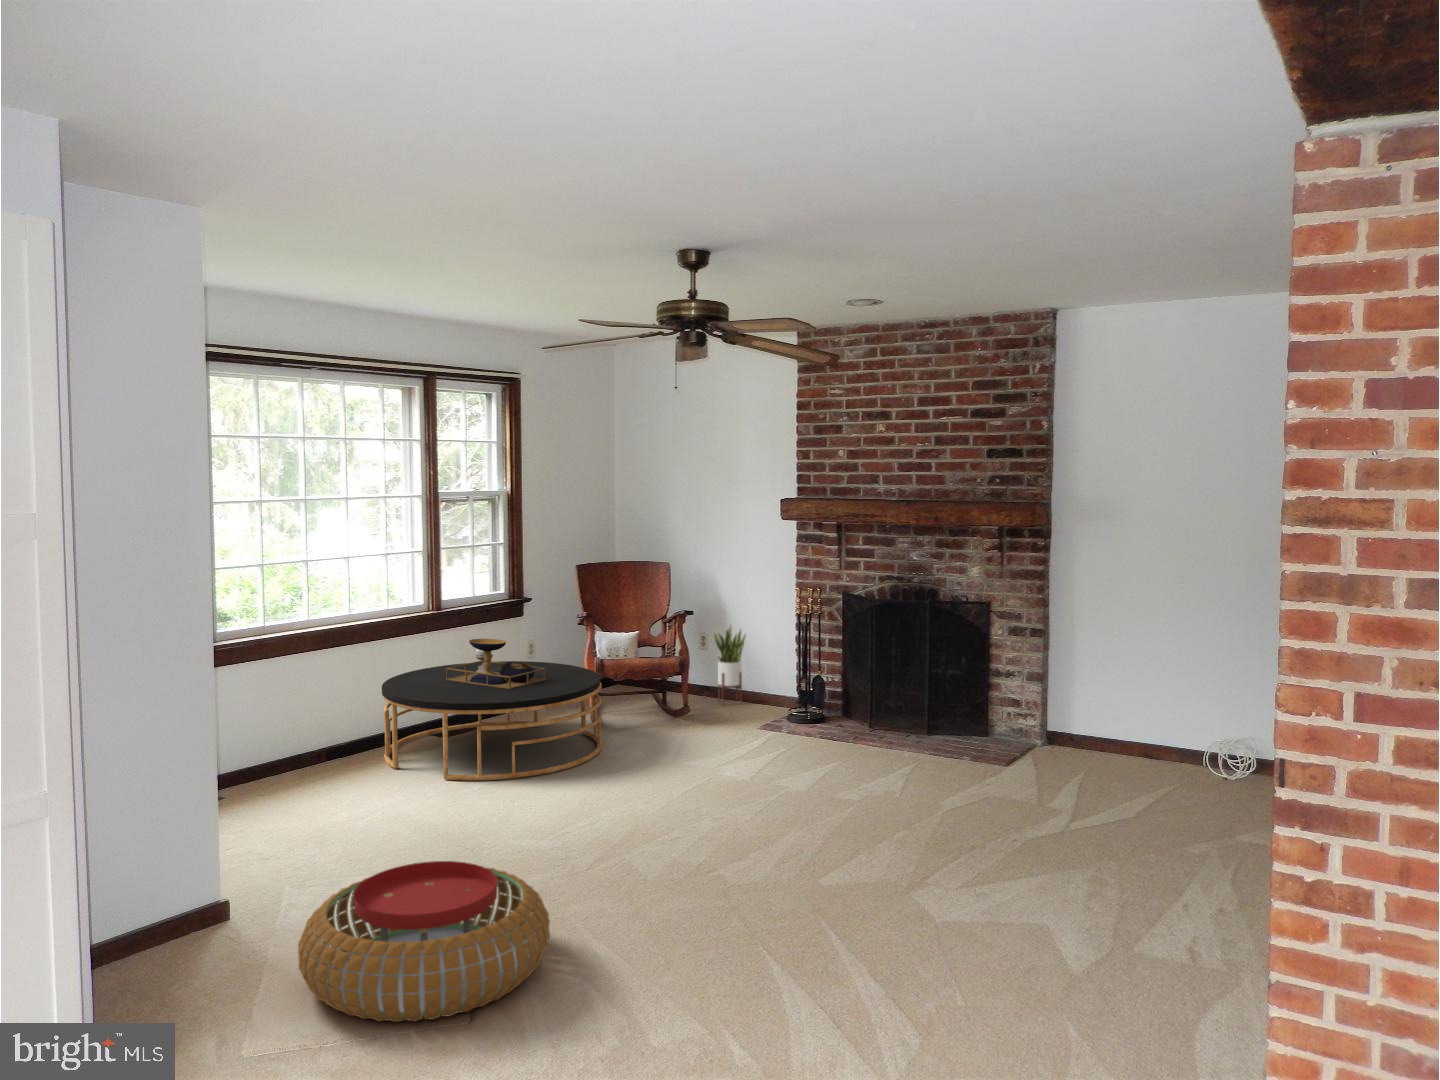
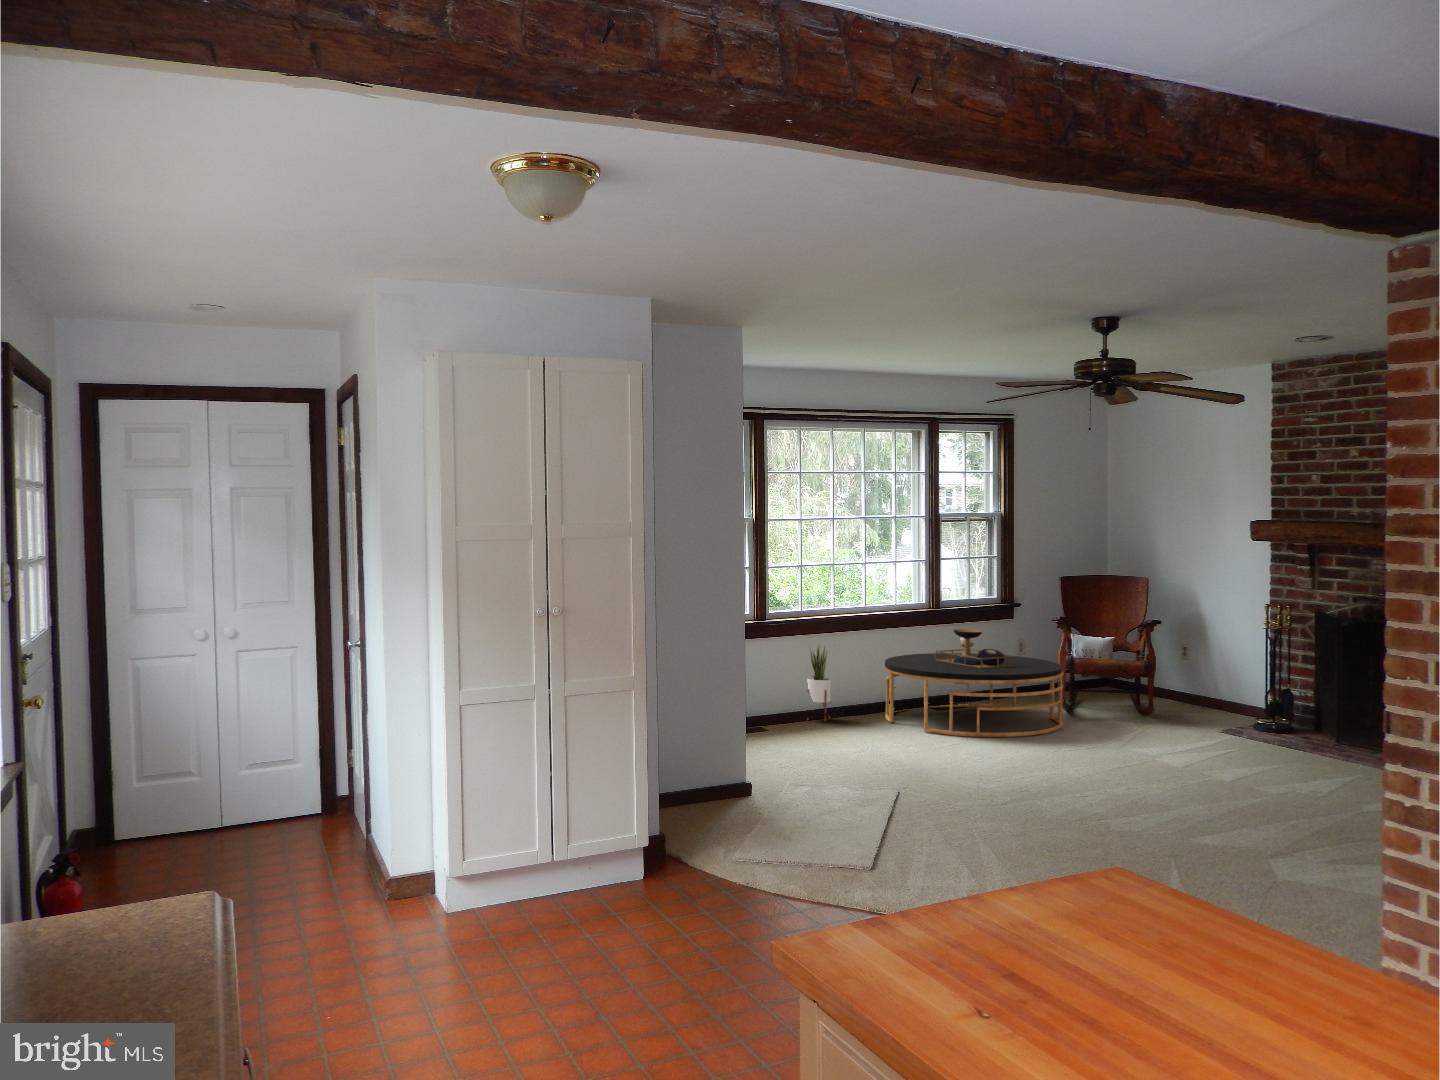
potted plant: present [711,624,746,704] -> present [807,642,831,722]
pouf: present [298,861,550,1022] -> none [788,746,953,832]

